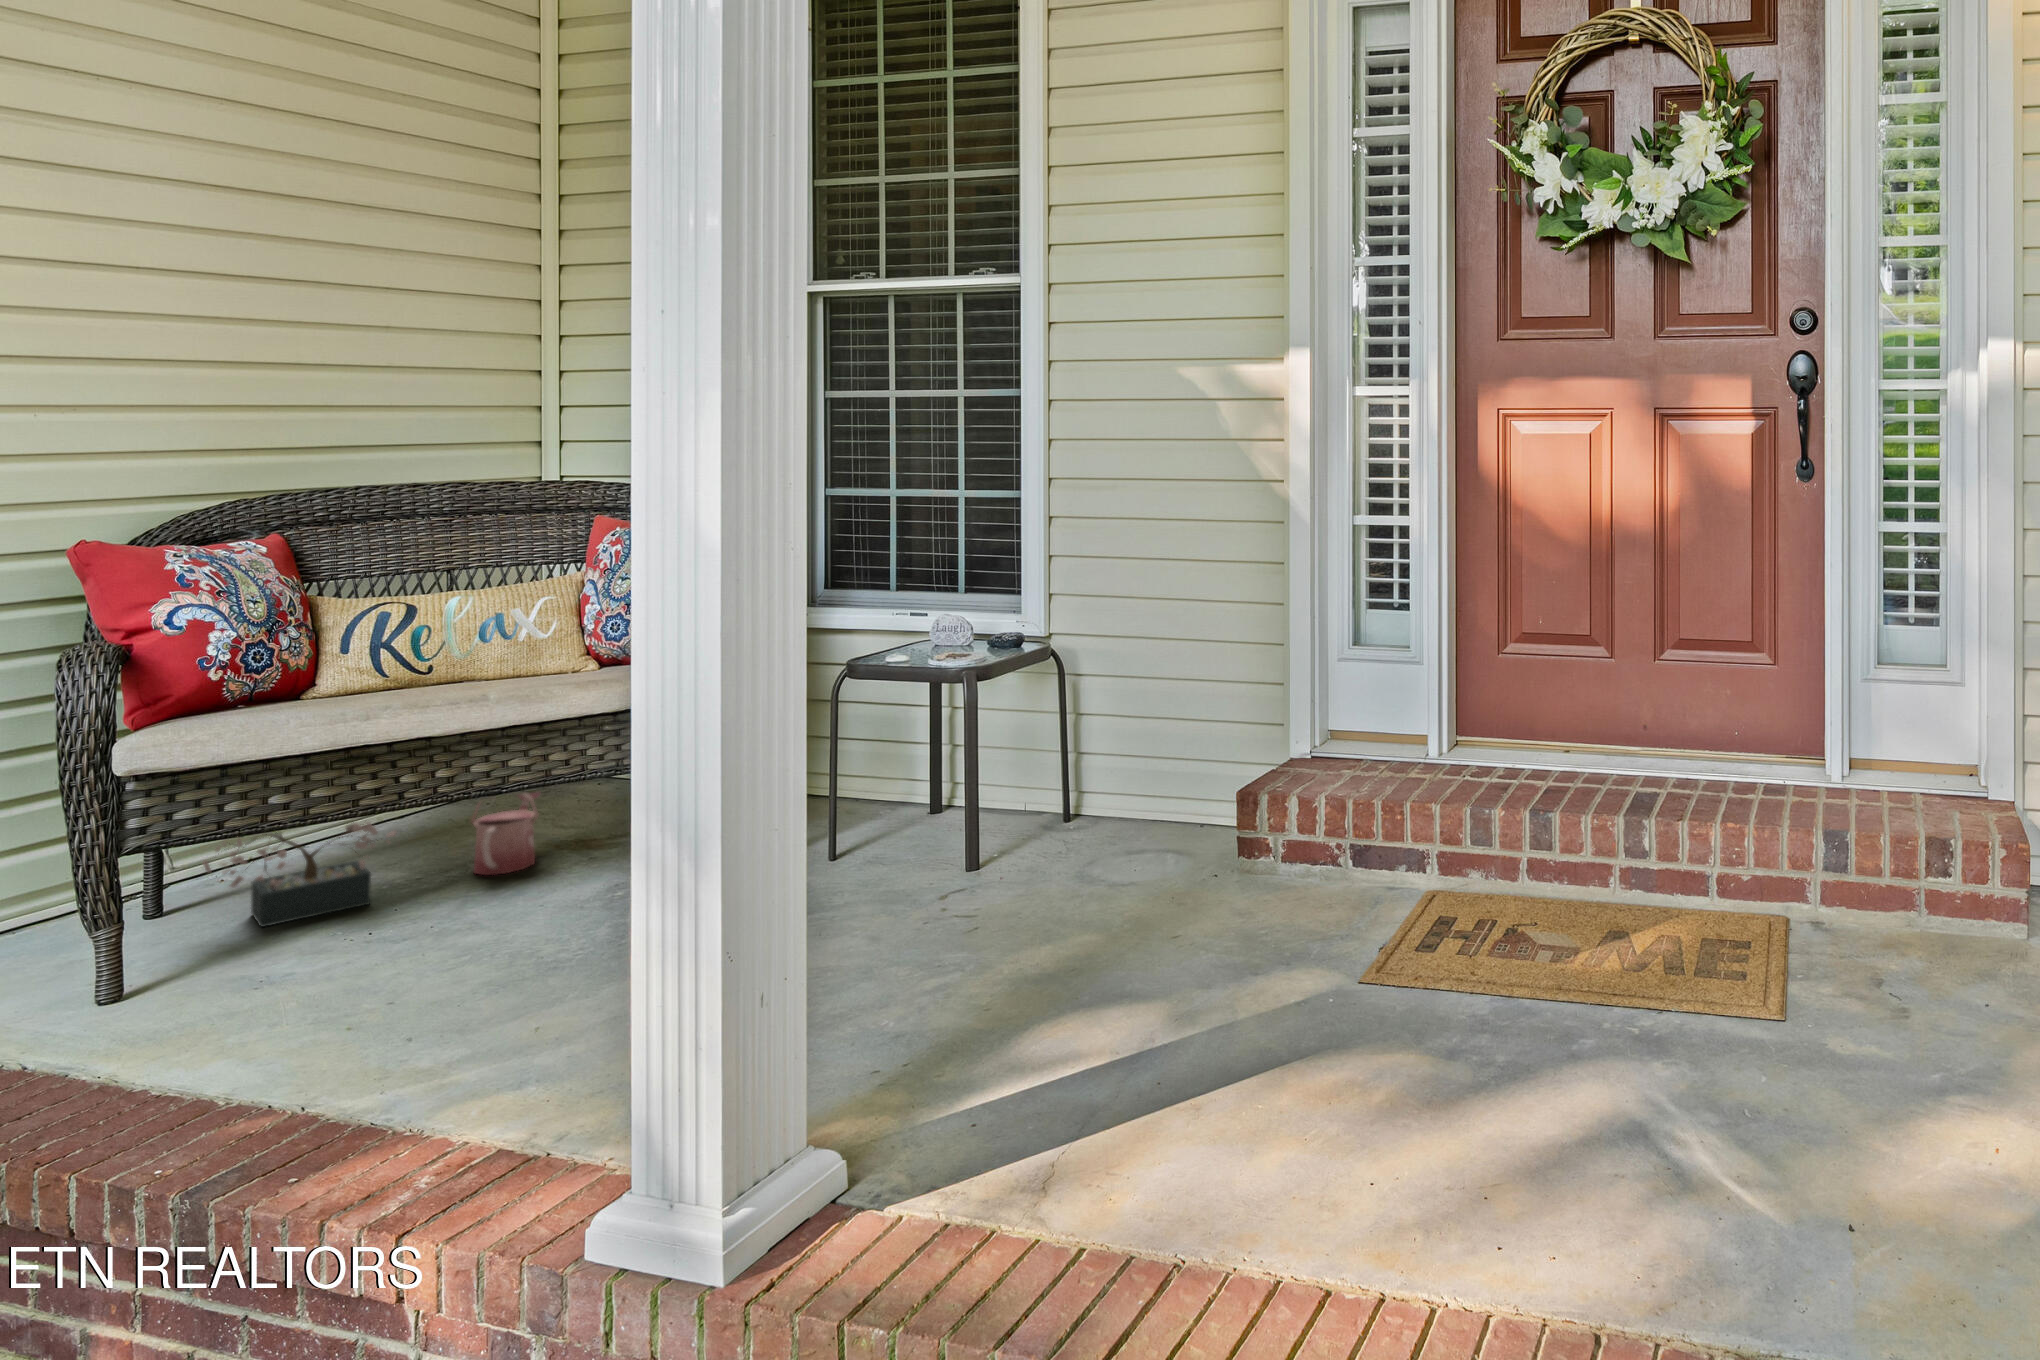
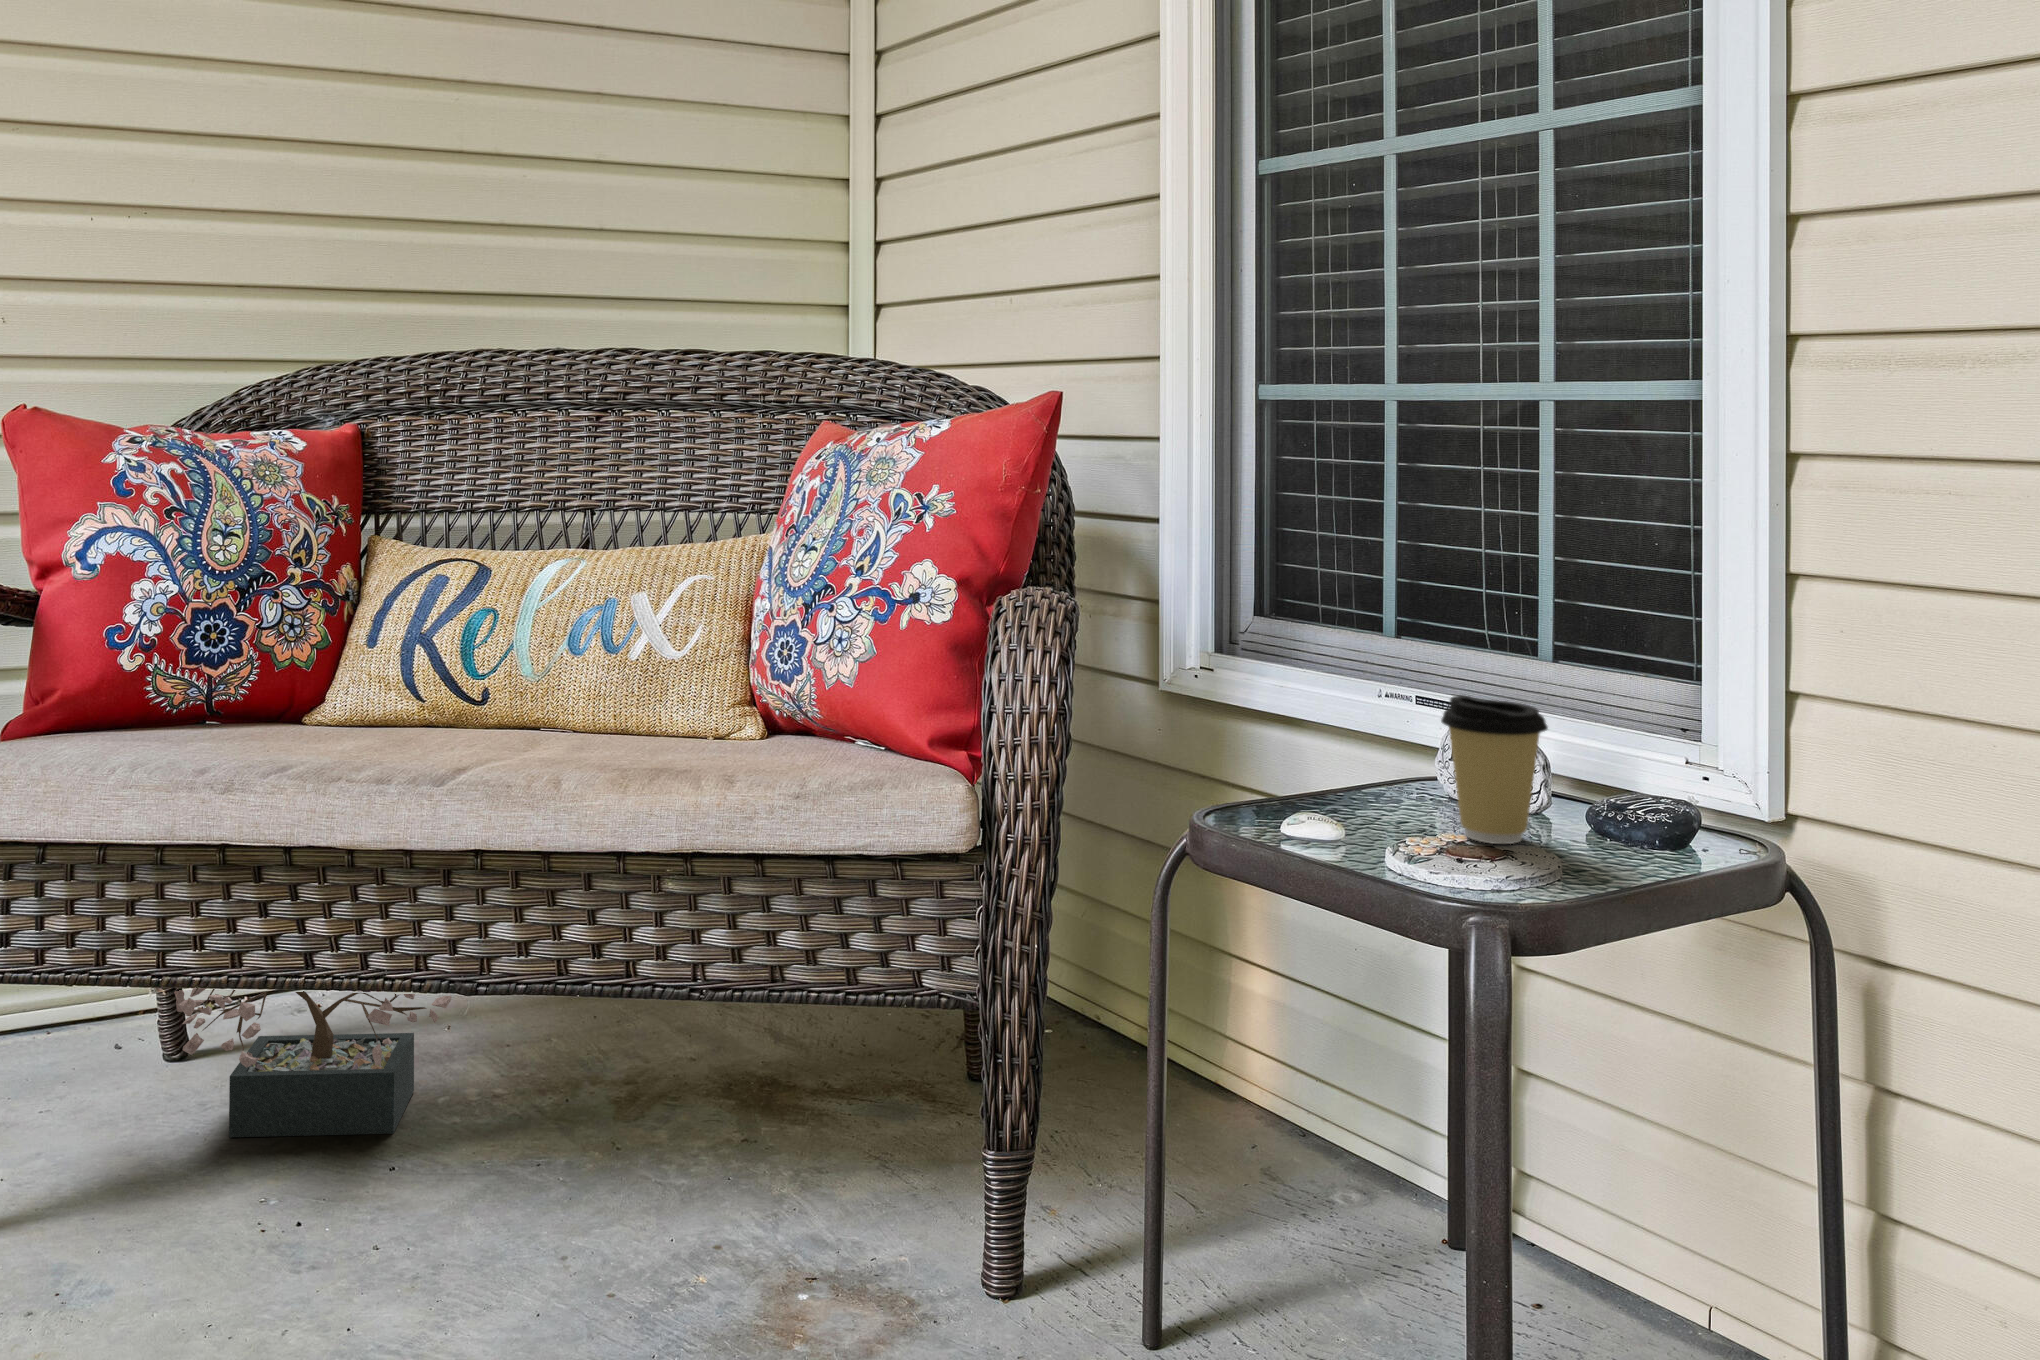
coffee cup: none [936,606,972,653] -> present [1441,695,1548,844]
watering can: present [471,792,540,875] -> none [566,944,721,1125]

